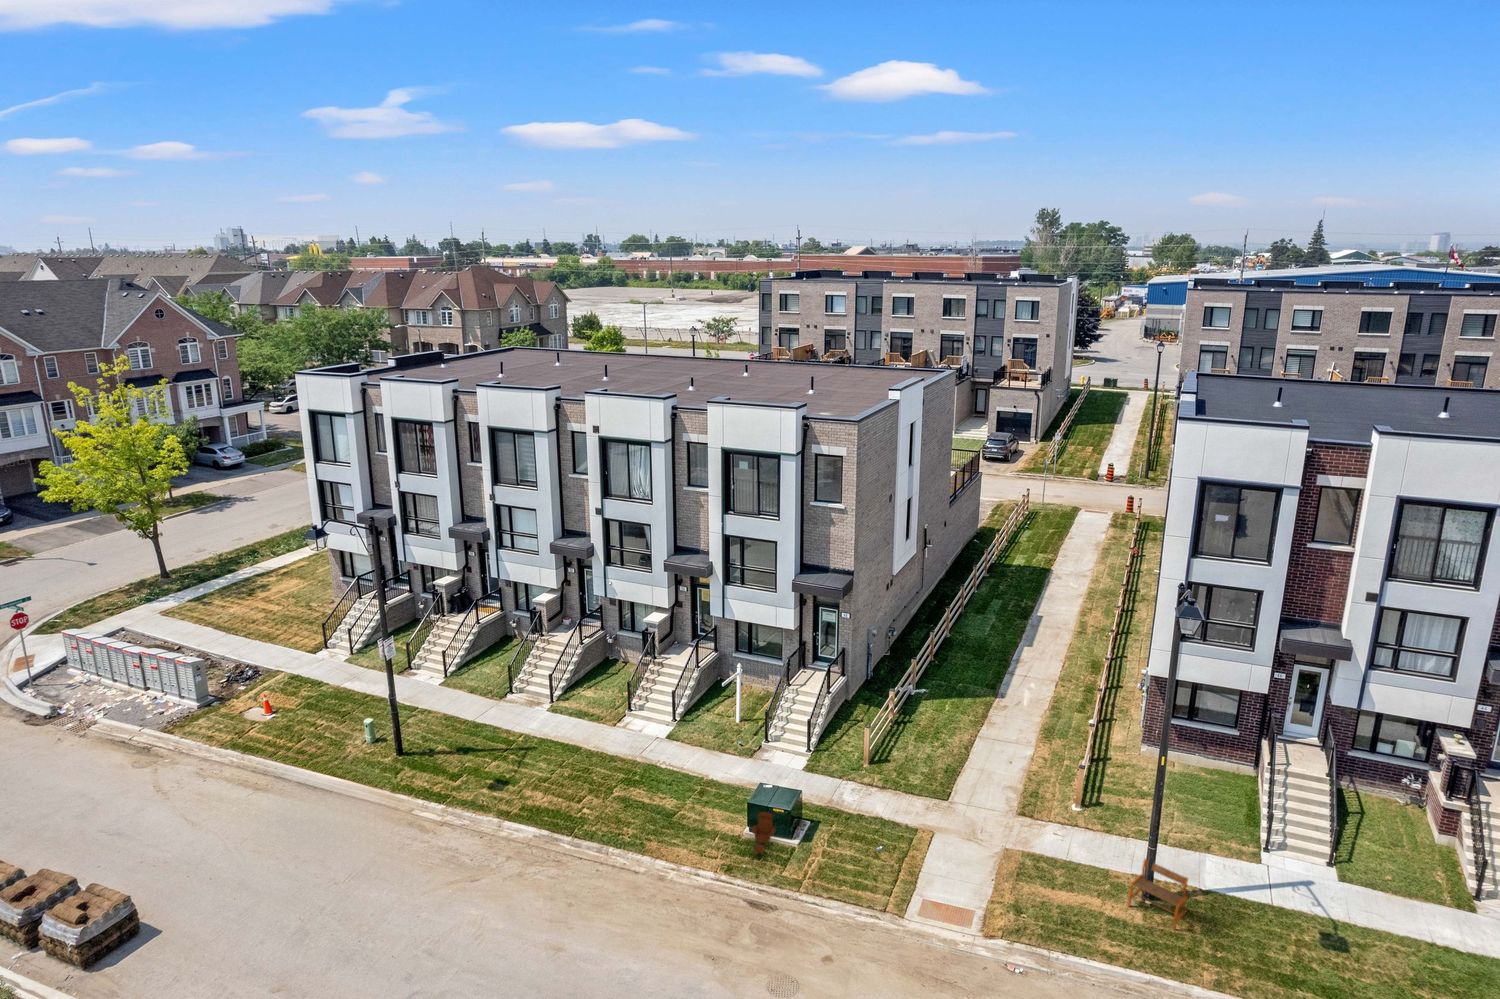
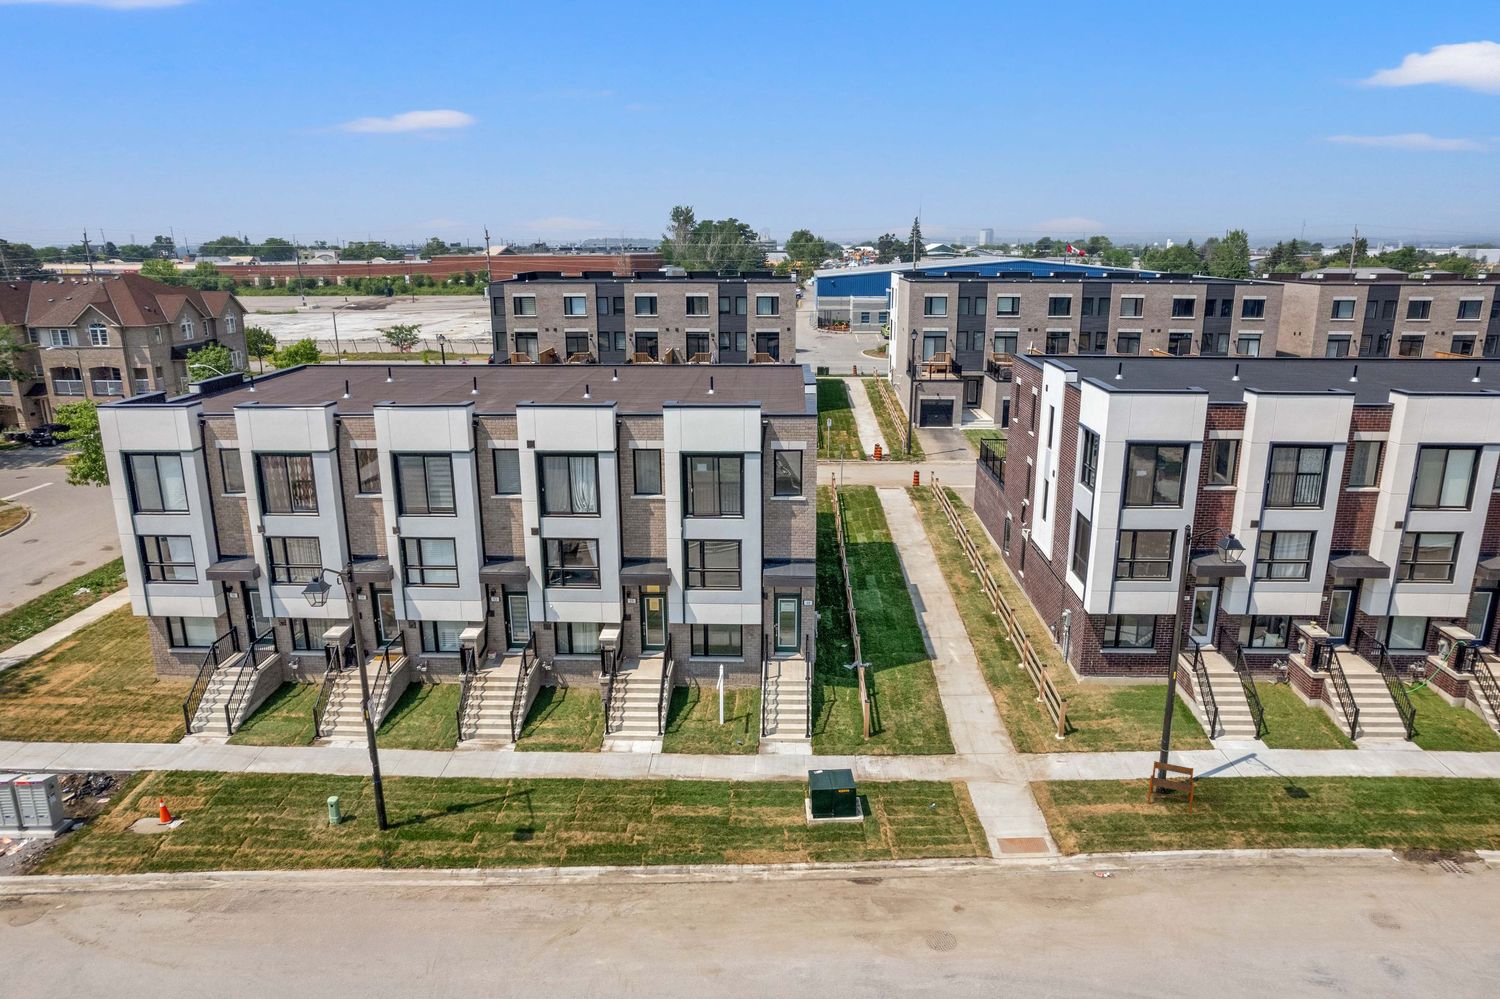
lounge chair: present [752,812,776,856] -> none [819,796,843,843]

